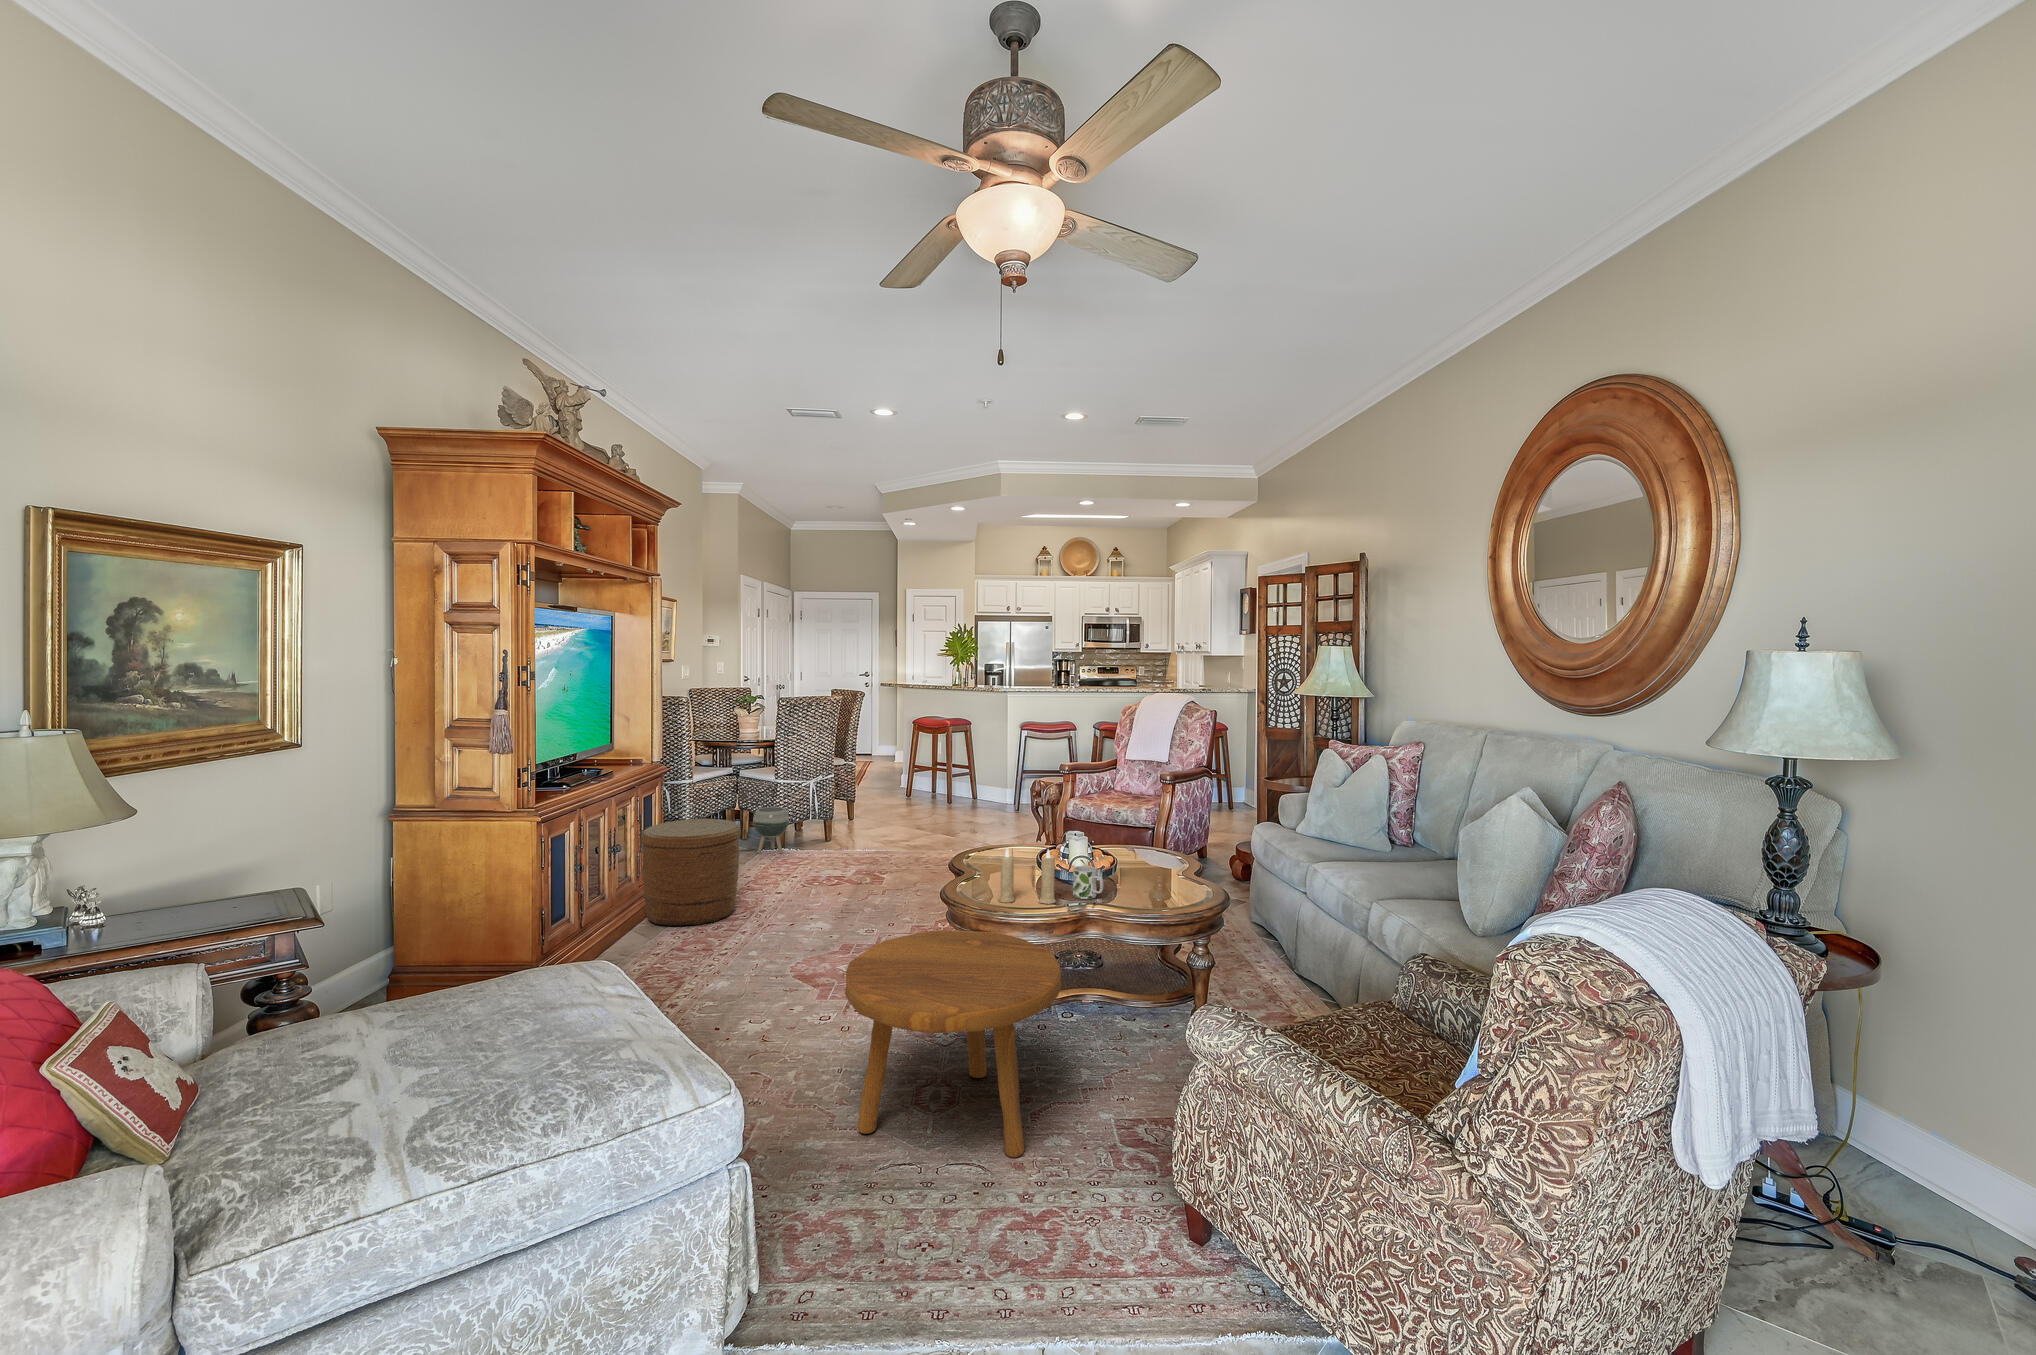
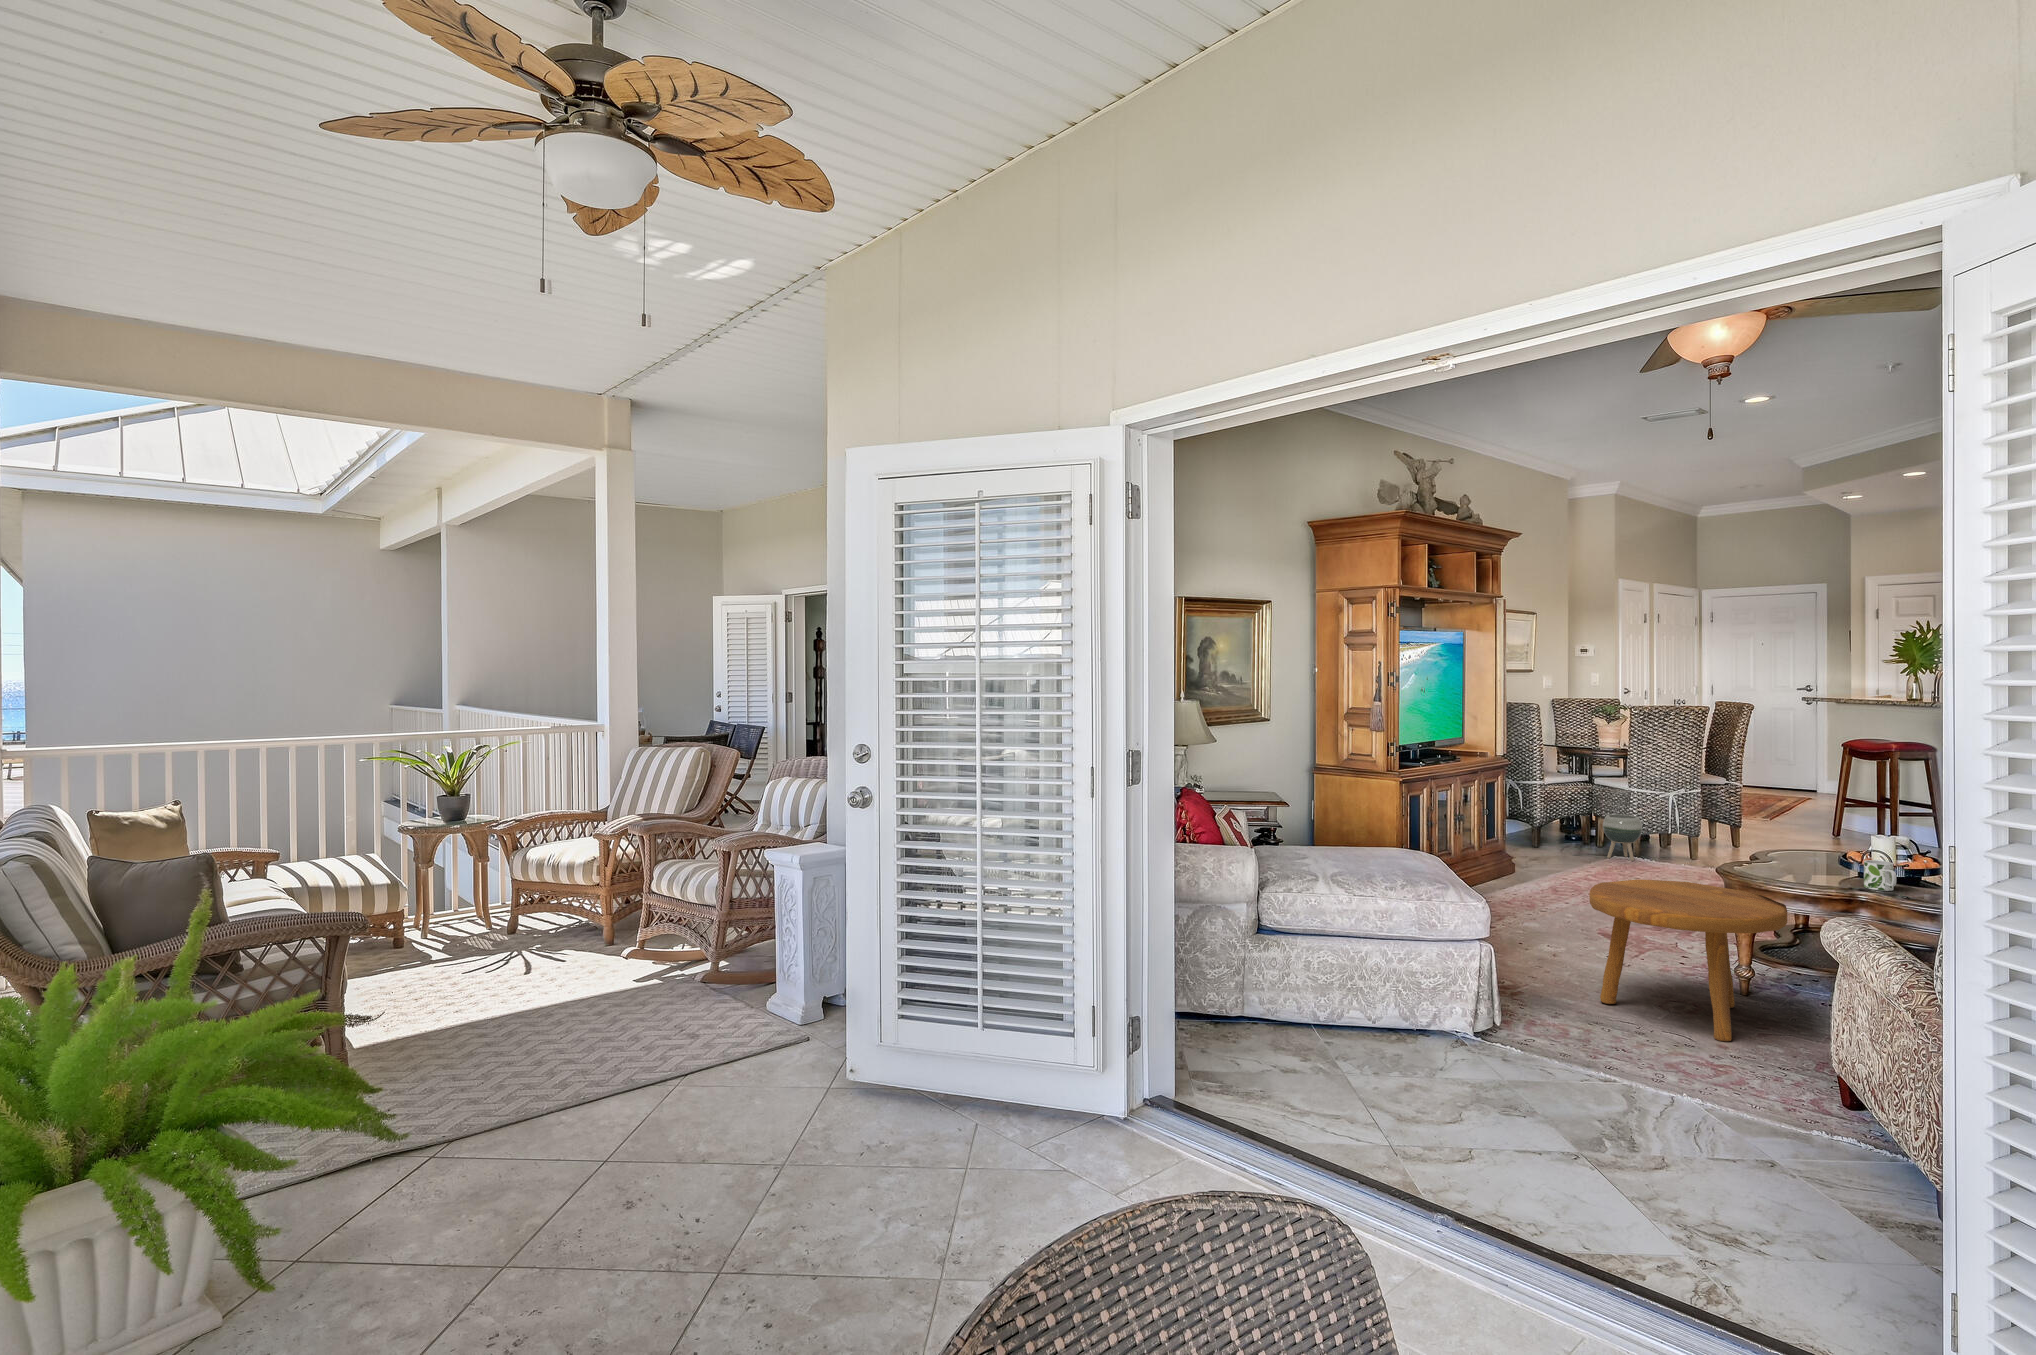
woven basket: present [640,819,741,926] -> none [1482,806,1571,892]
candle: present [998,848,1056,904] -> none [1772,829,1836,886]

